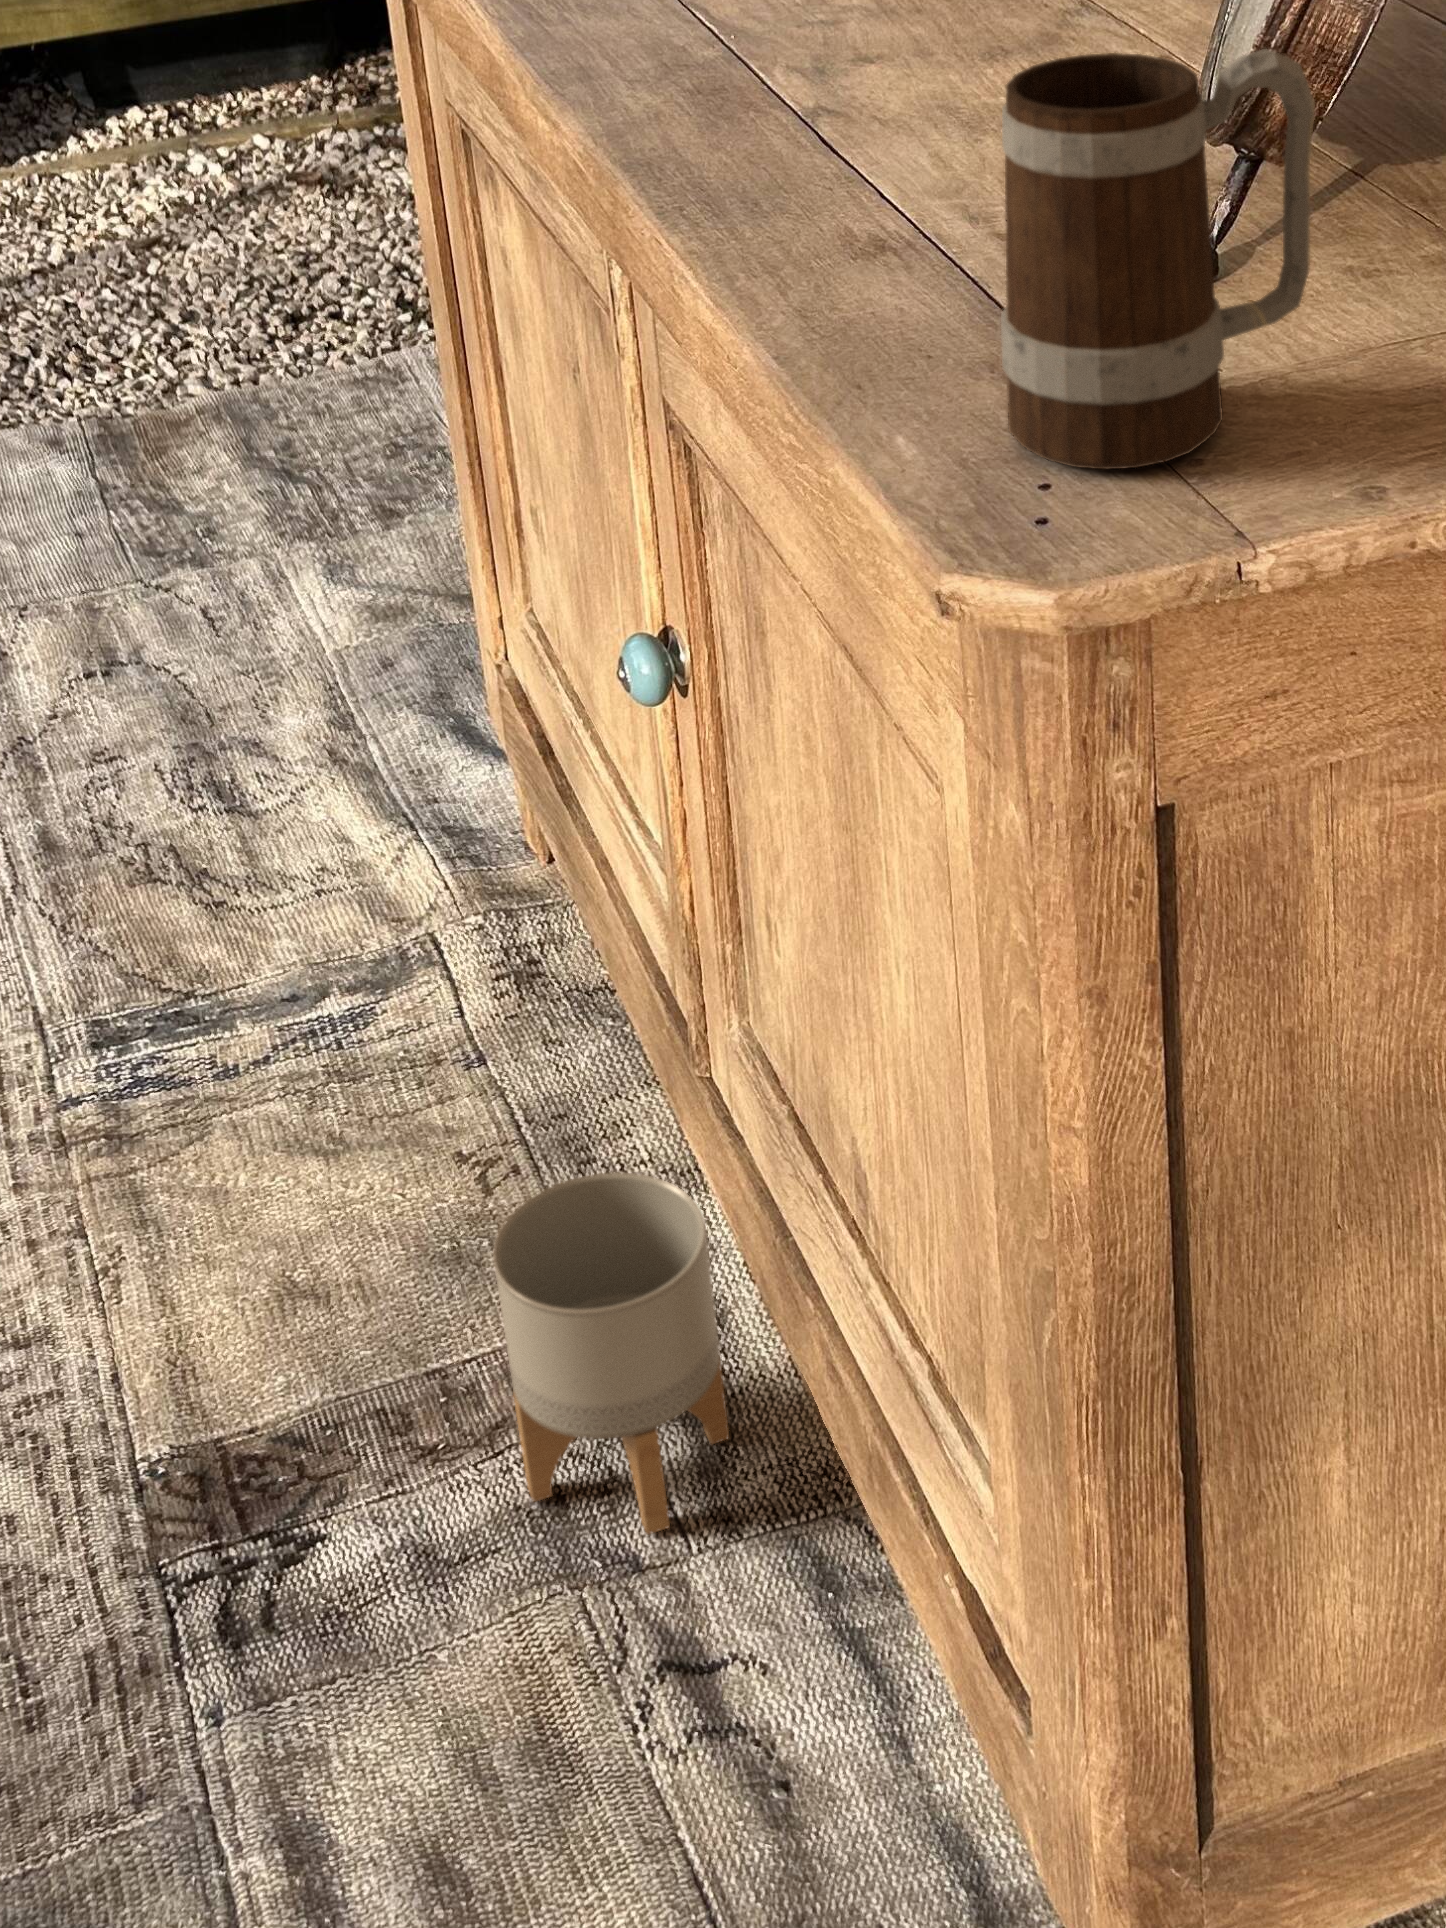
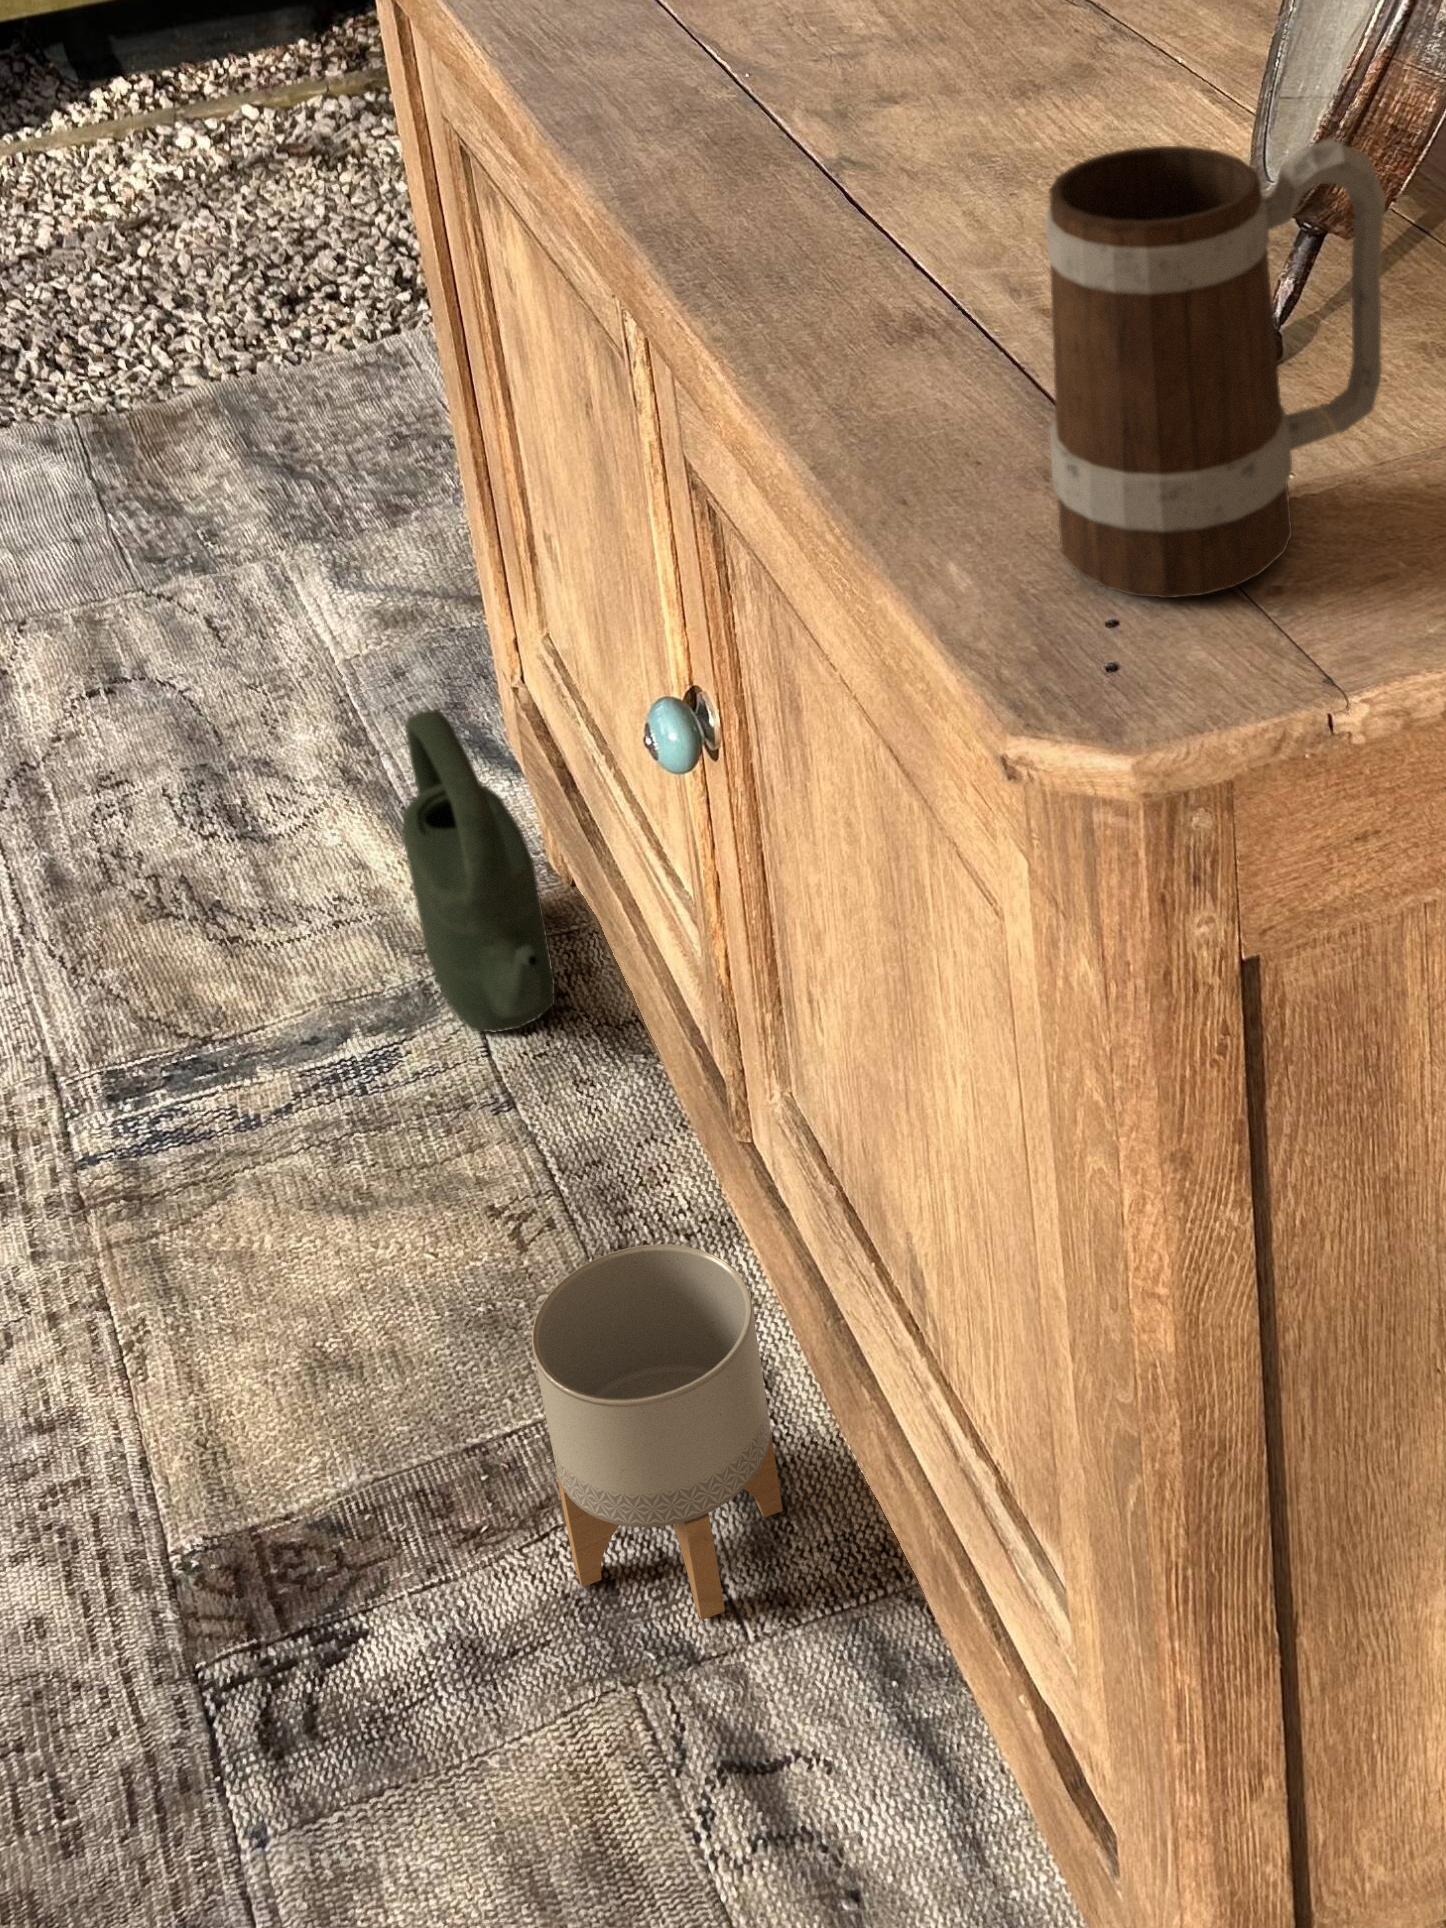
watering can: none [385,687,529,999] -> present [402,710,555,1033]

